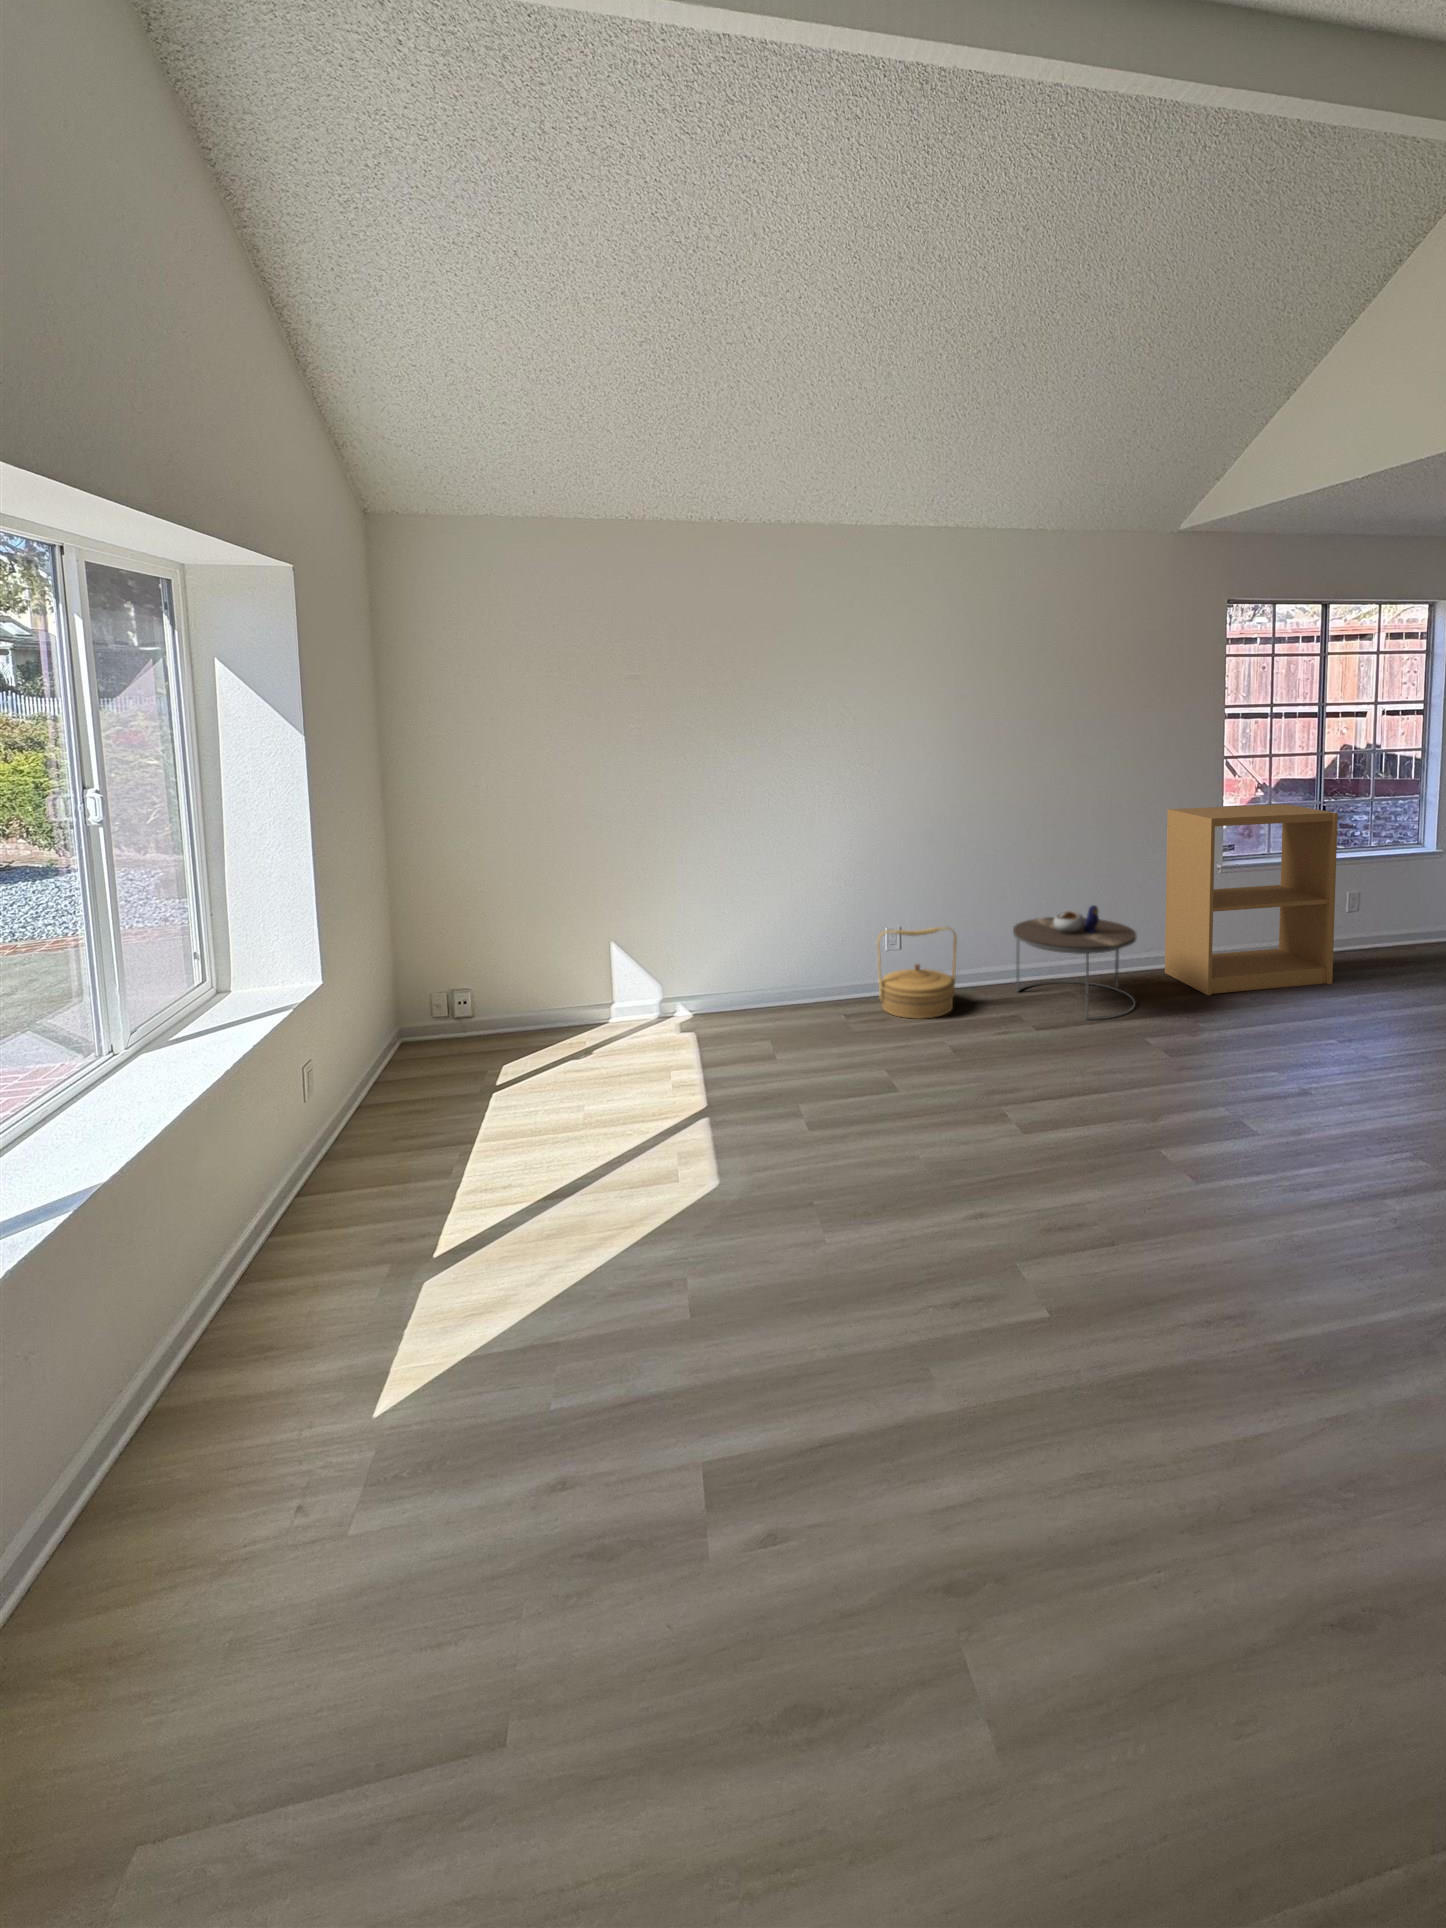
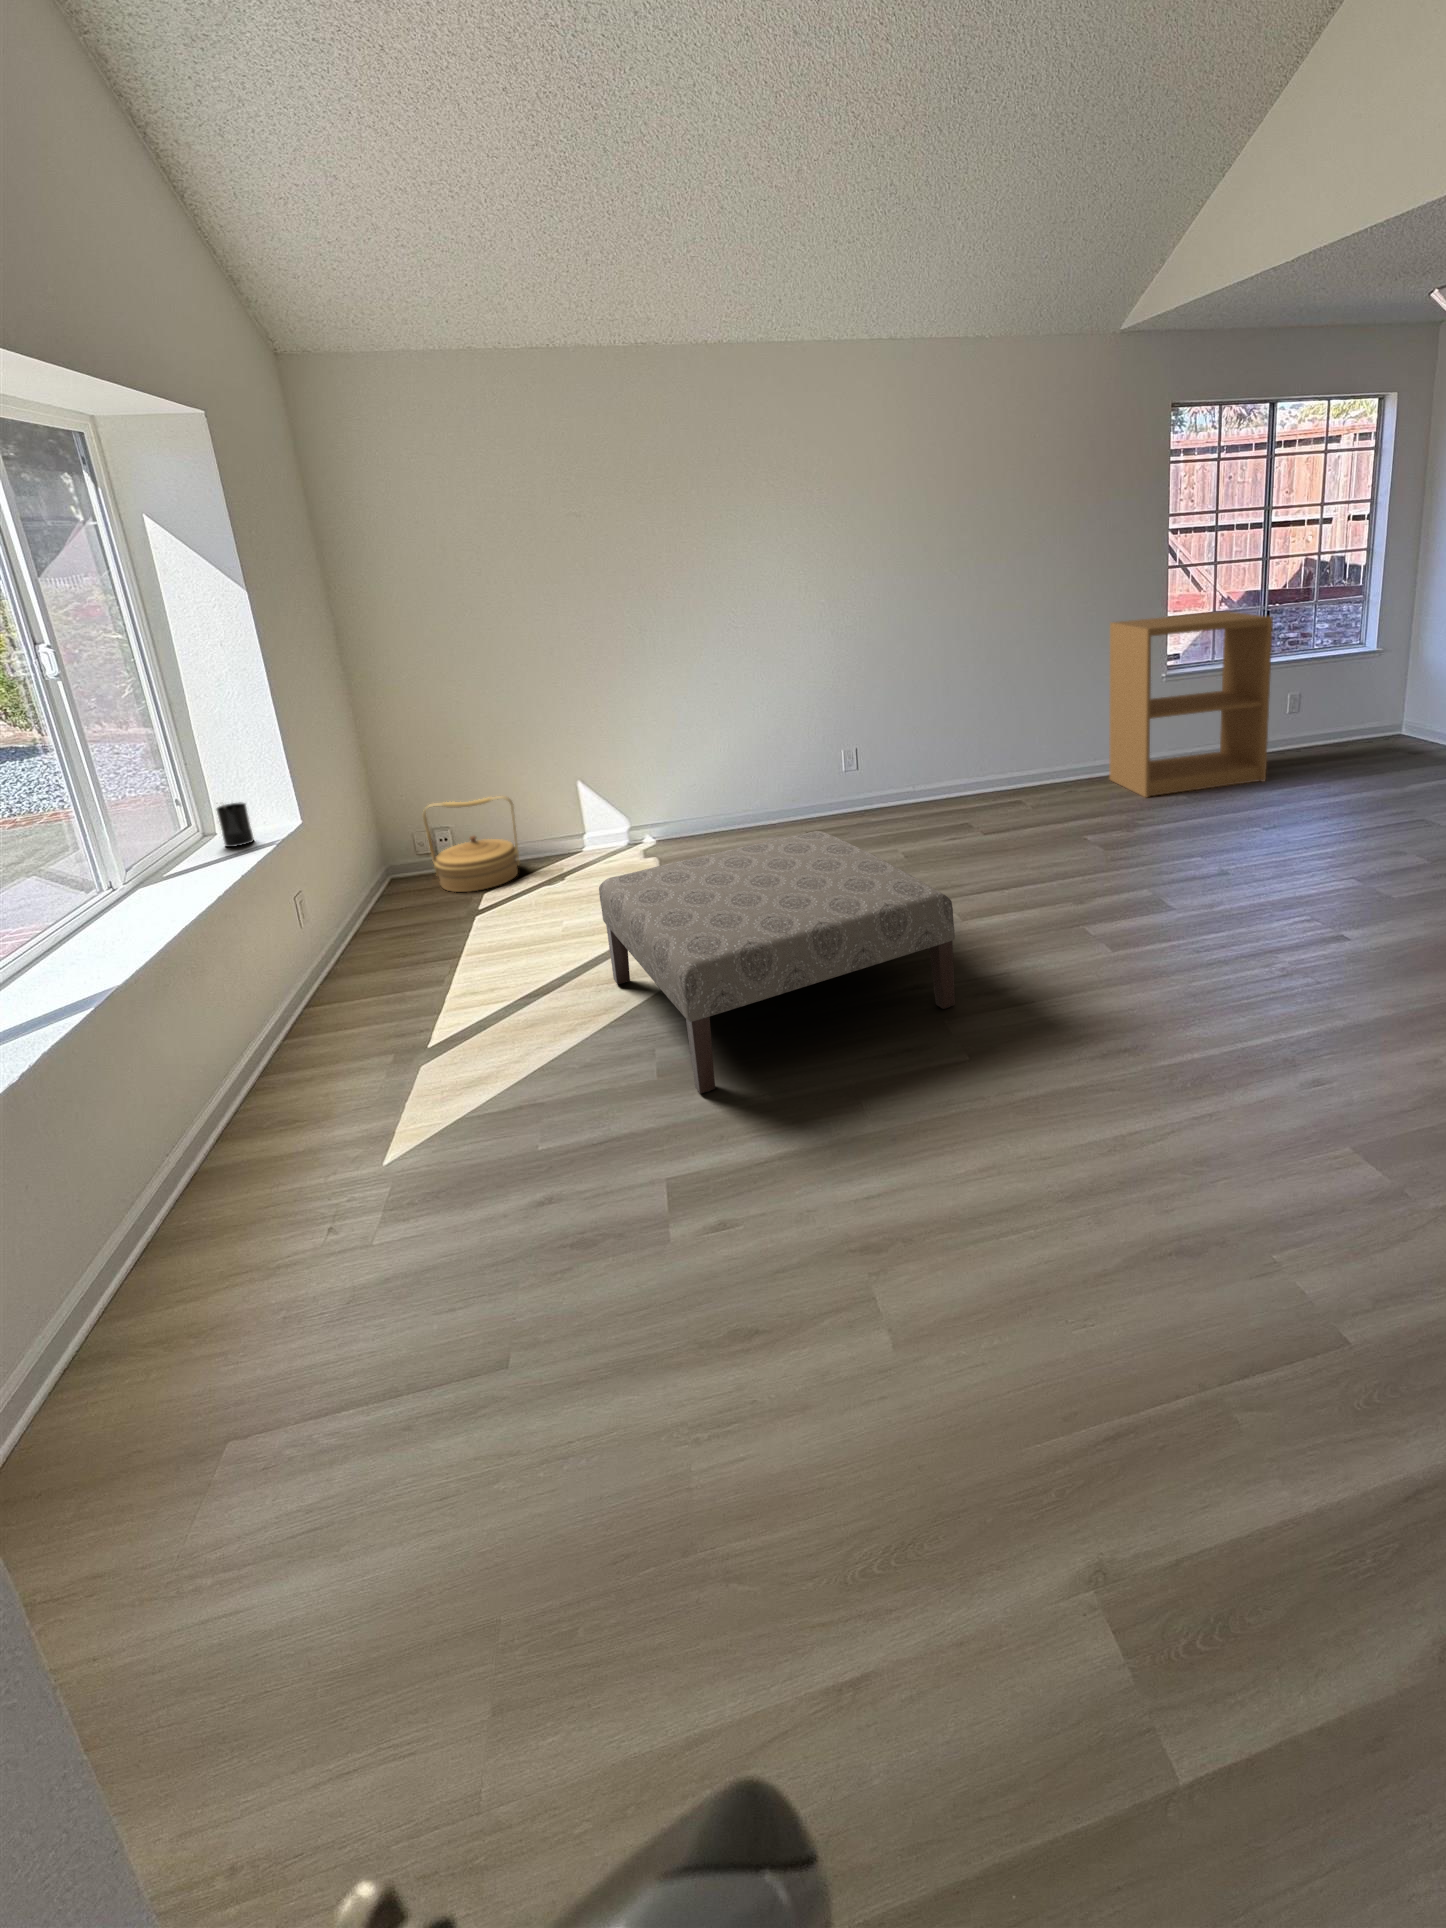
side table: present [1013,905,1136,1020] -> none [959,719,1076,826]
woven basket: present [877,927,957,1019] -> present [423,796,519,892]
candle: none [236,956,272,1006] -> present [217,803,254,847]
ottoman: none [643,1020,1044,1340] -> present [599,831,955,1094]

